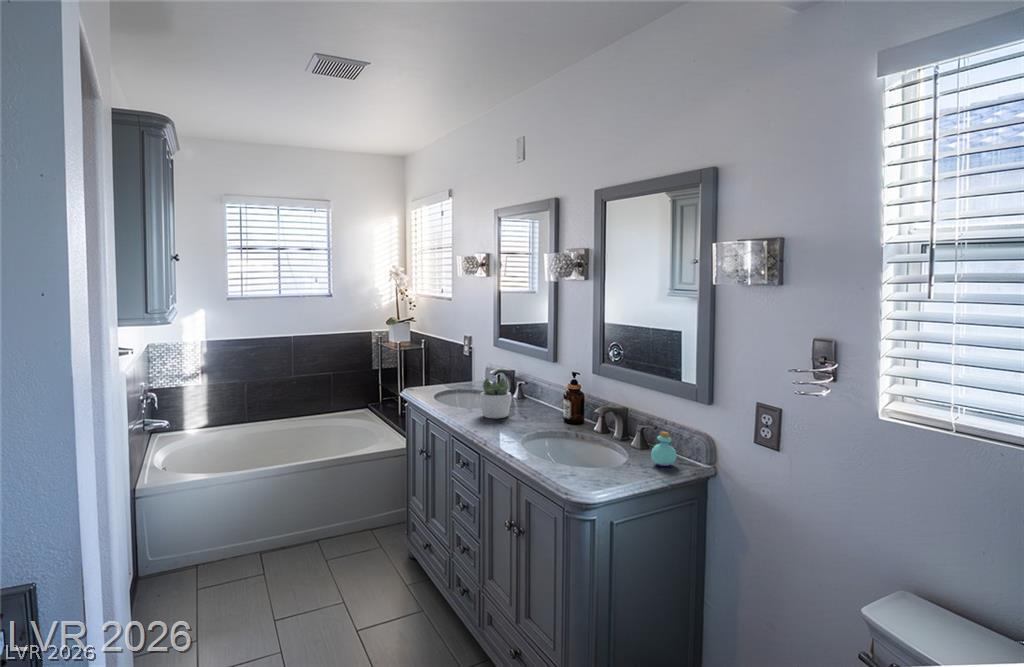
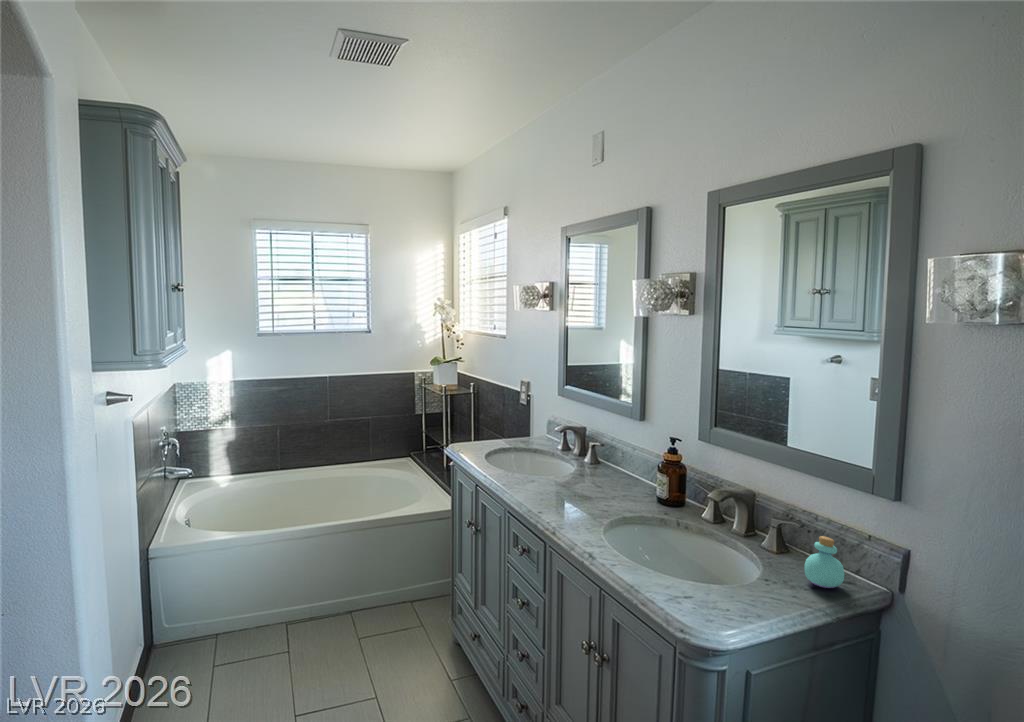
succulent plant: present [479,378,512,418] -> none [545,439,586,492]

